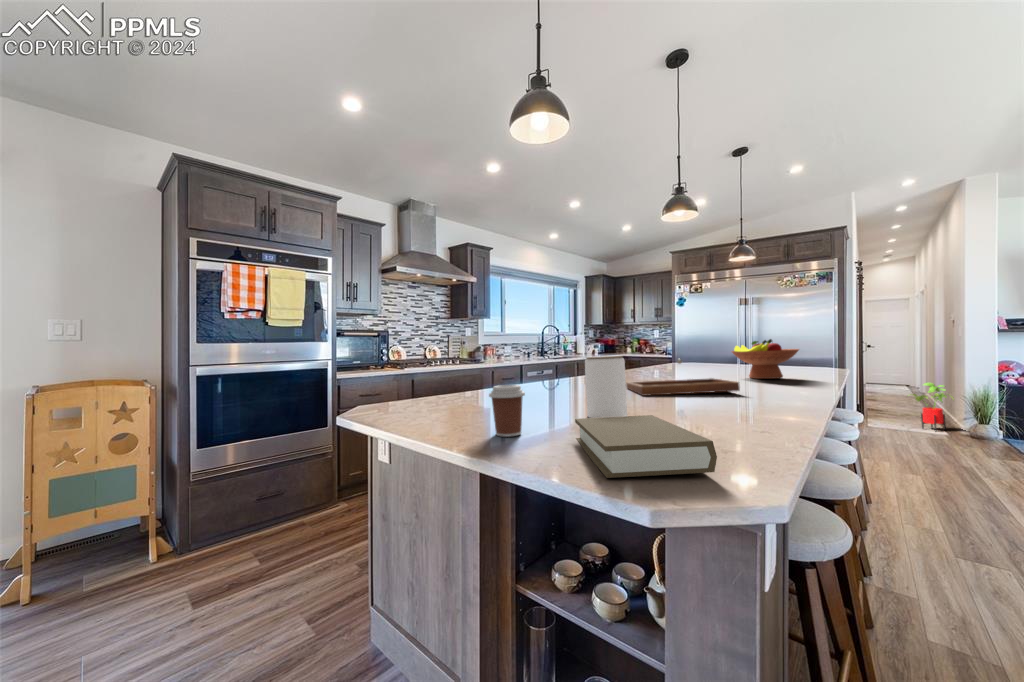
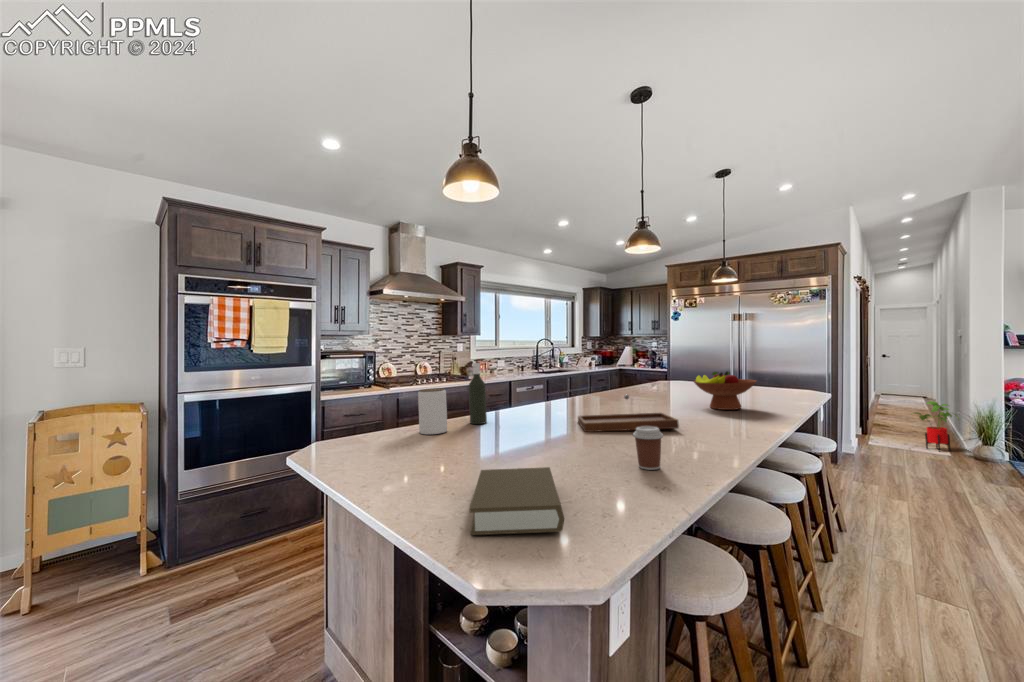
bottle: none [513,326,533,391] -> present [469,363,487,424]
jar: present [585,356,627,418] -> present [418,388,447,434]
coffee cup: present [489,385,525,437] -> present [633,426,663,470]

